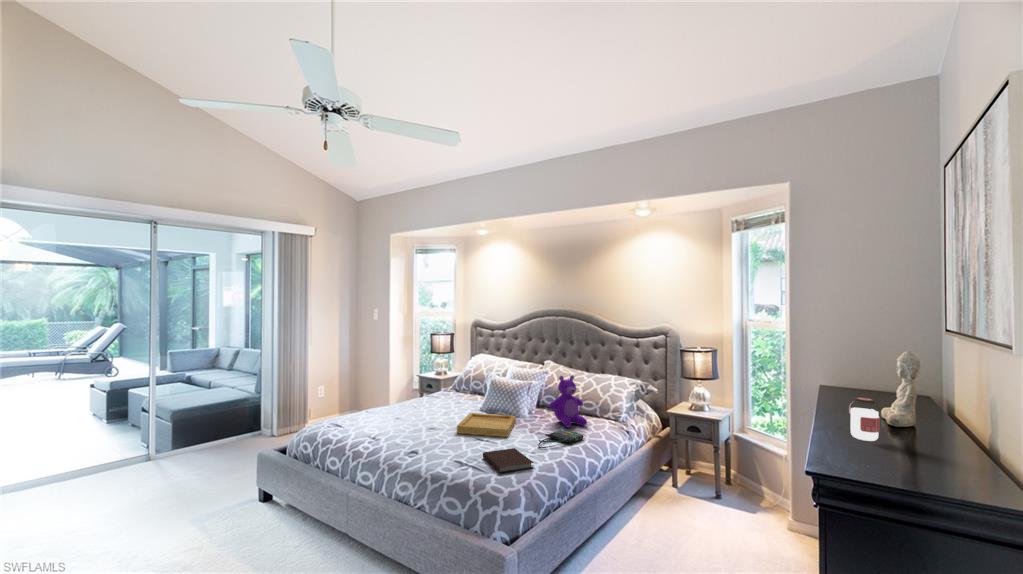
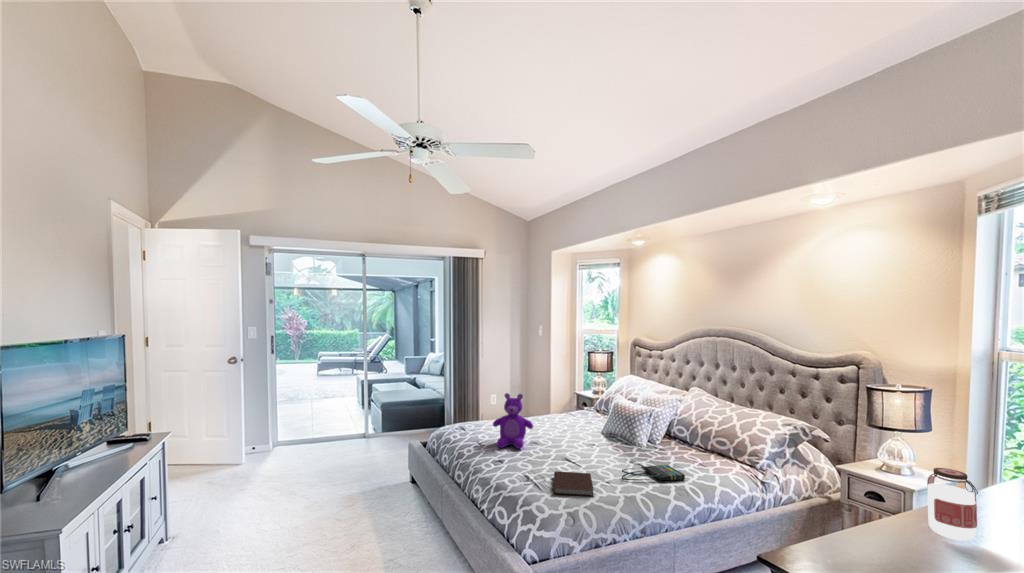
teddy bear: present [549,375,587,427] -> present [493,393,533,449]
tray: present [457,413,516,437] -> none [554,433,626,463]

